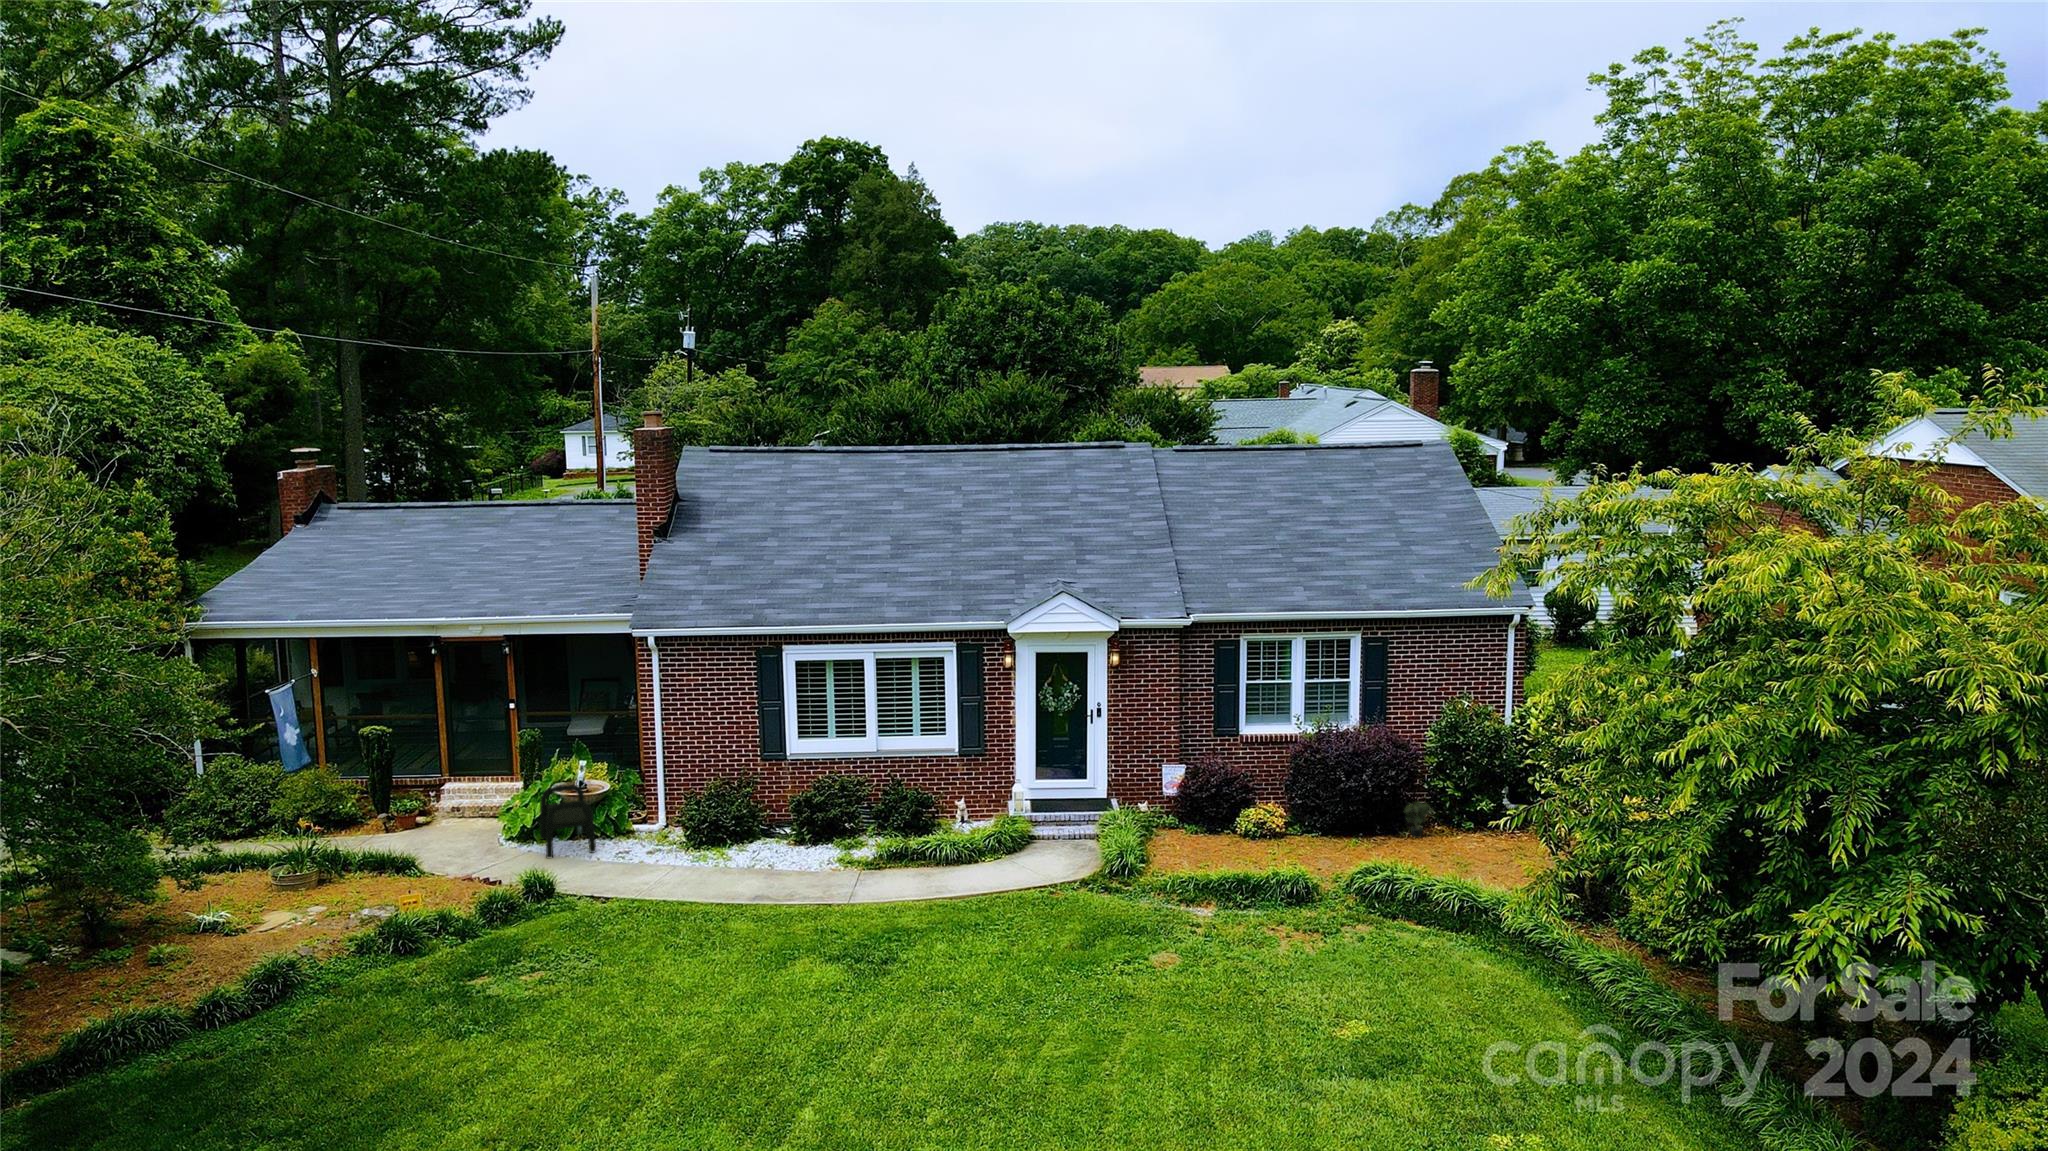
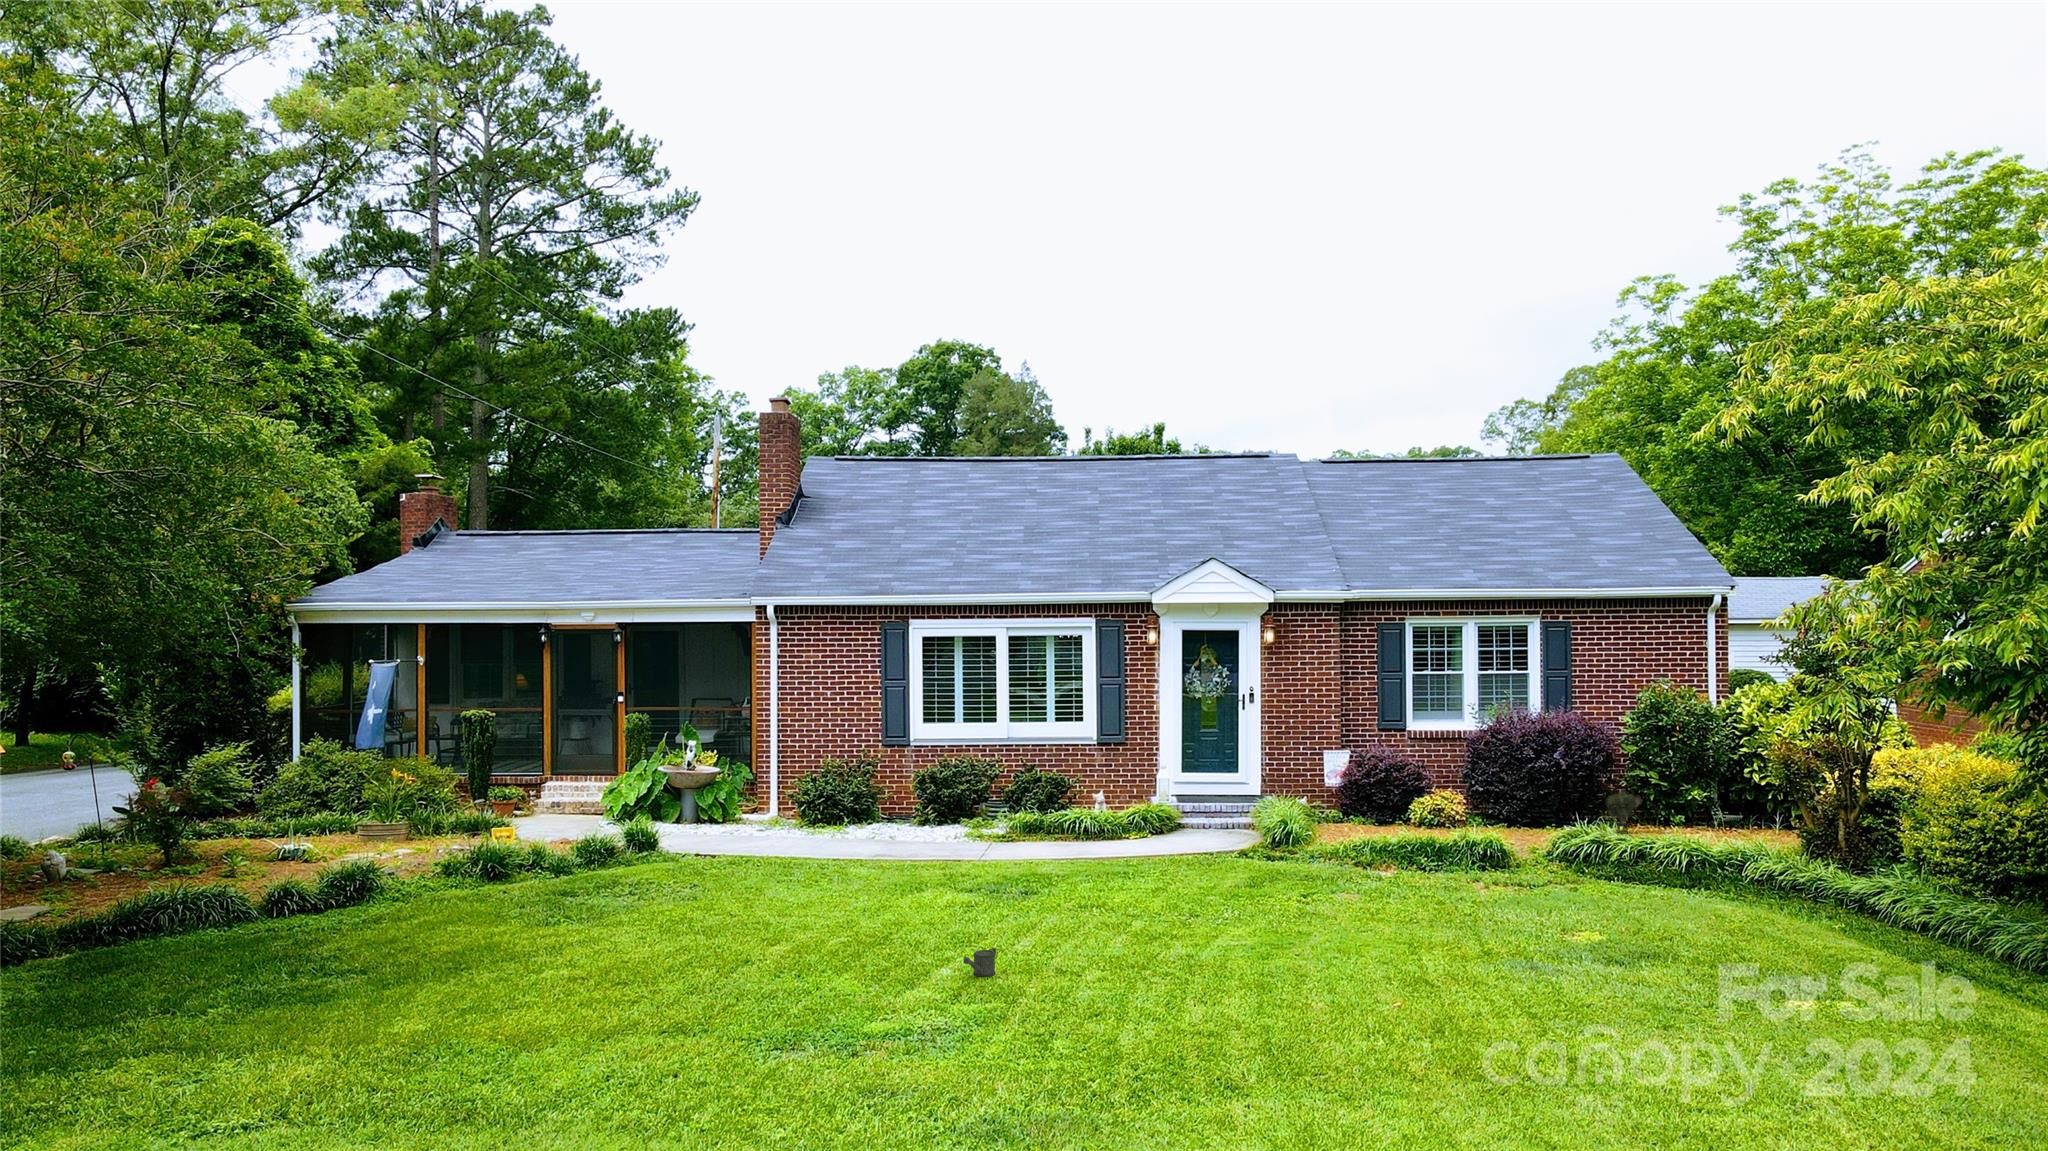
bench: present [540,785,596,858] -> none [644,761,703,830]
watering can: none [815,1075,844,1104] -> present [964,948,996,977]

